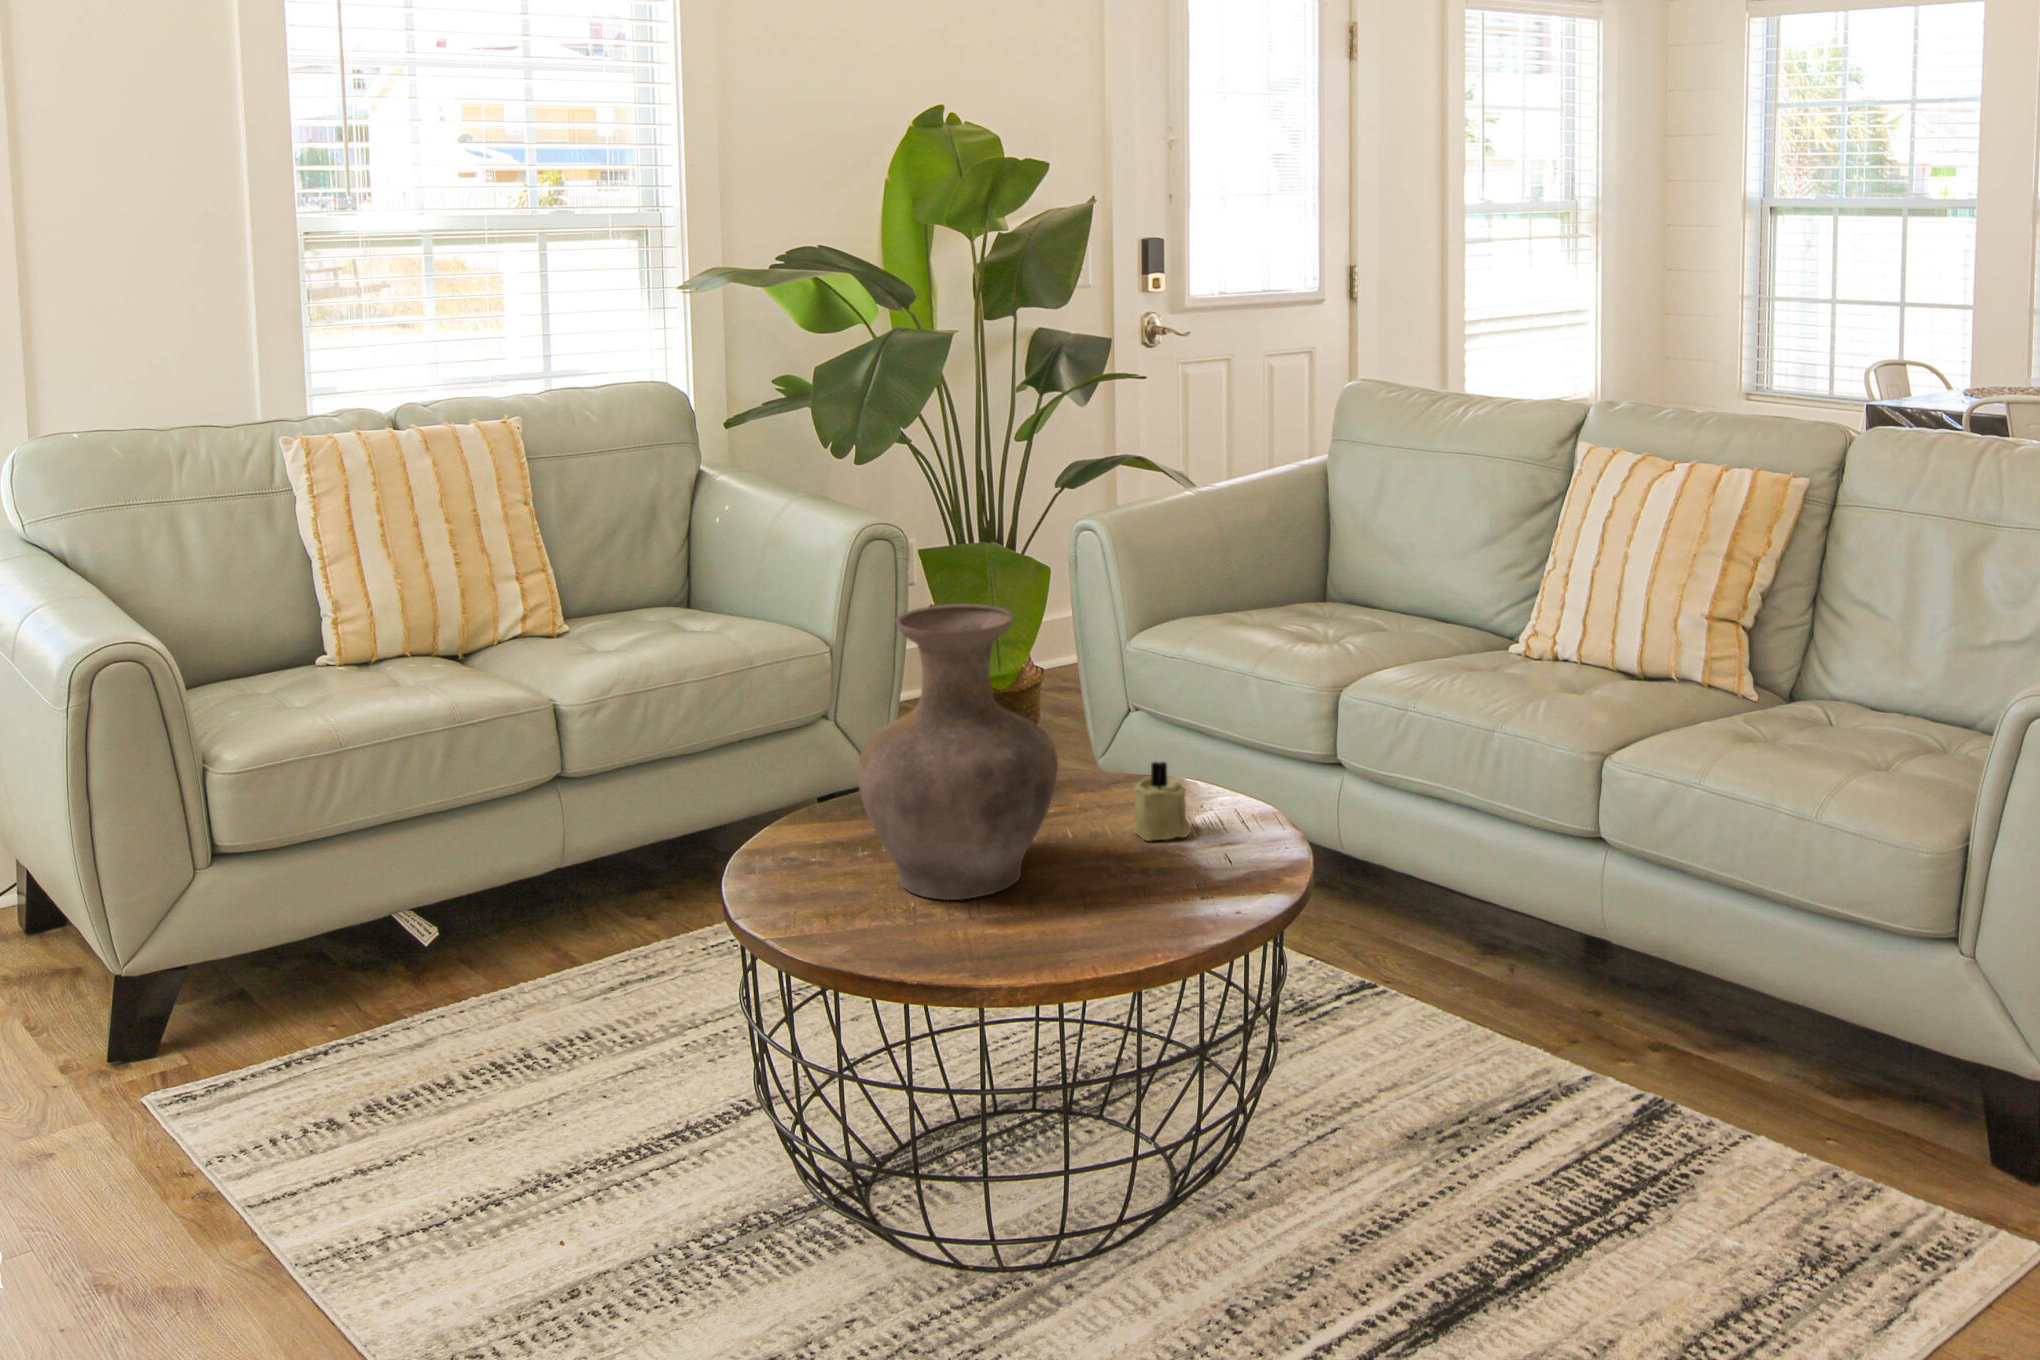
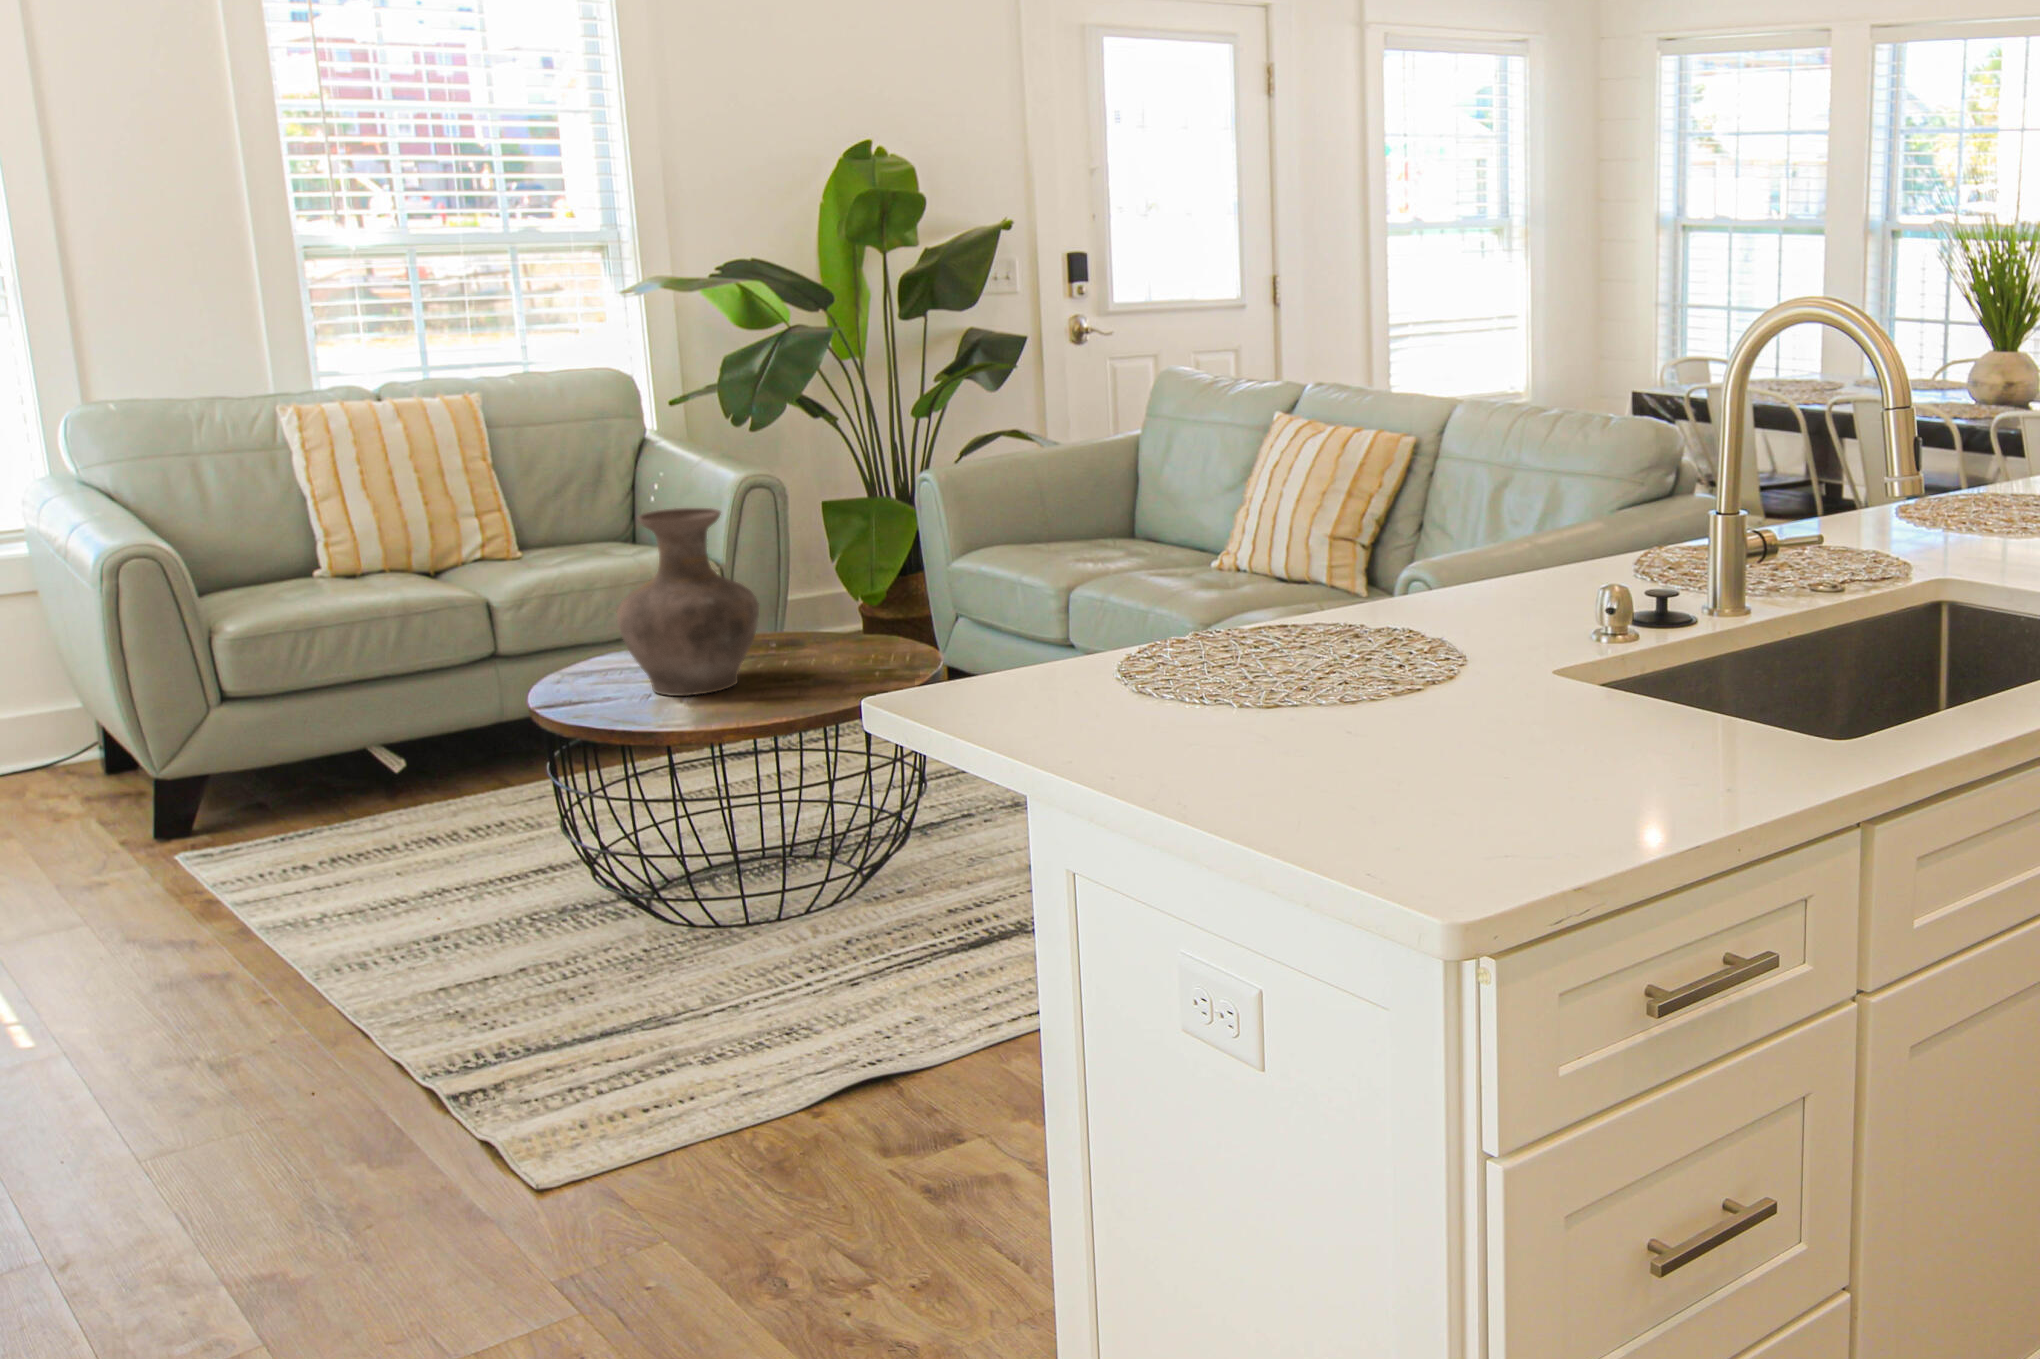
candle: present [1133,762,1191,841] -> none [831,617,872,669]

